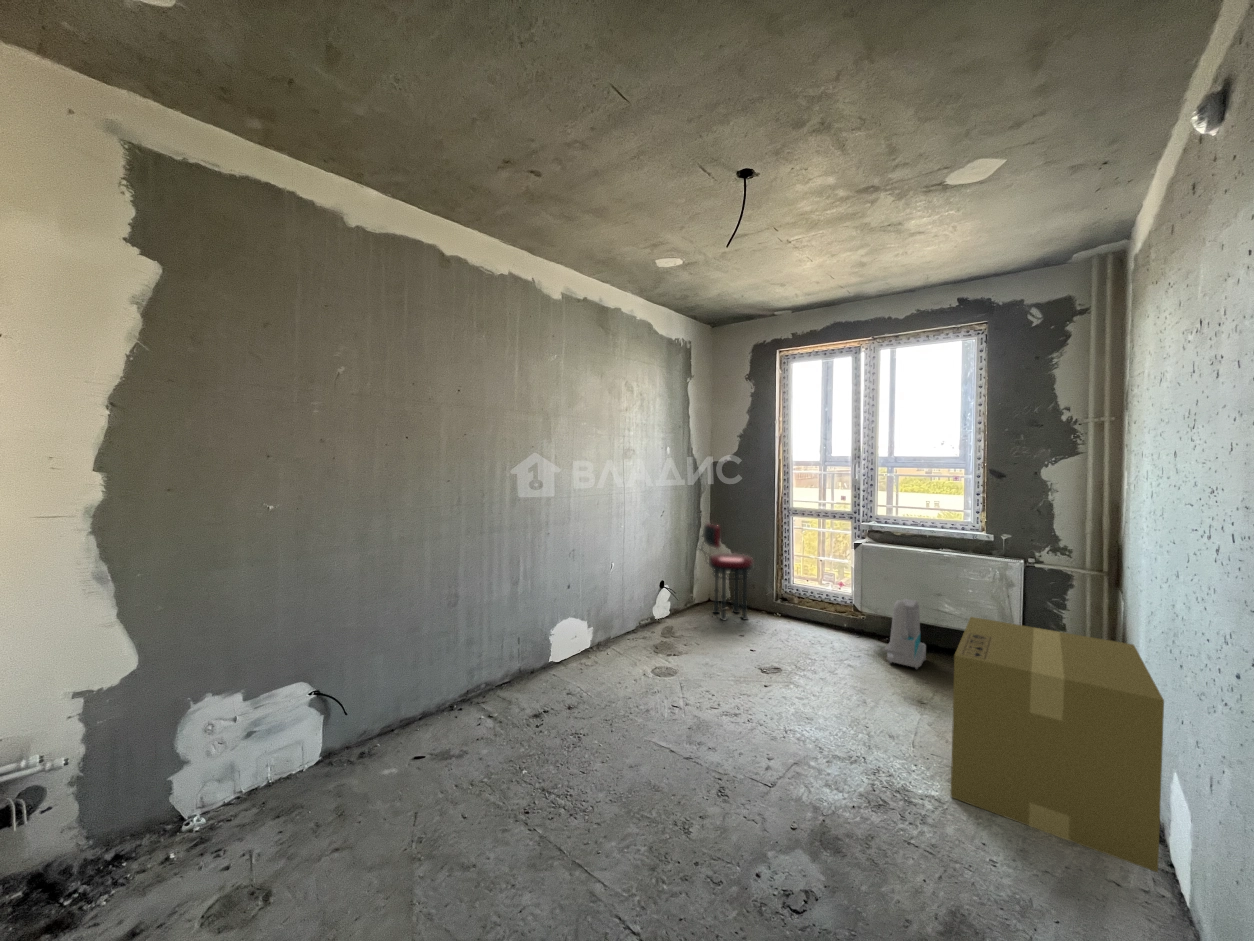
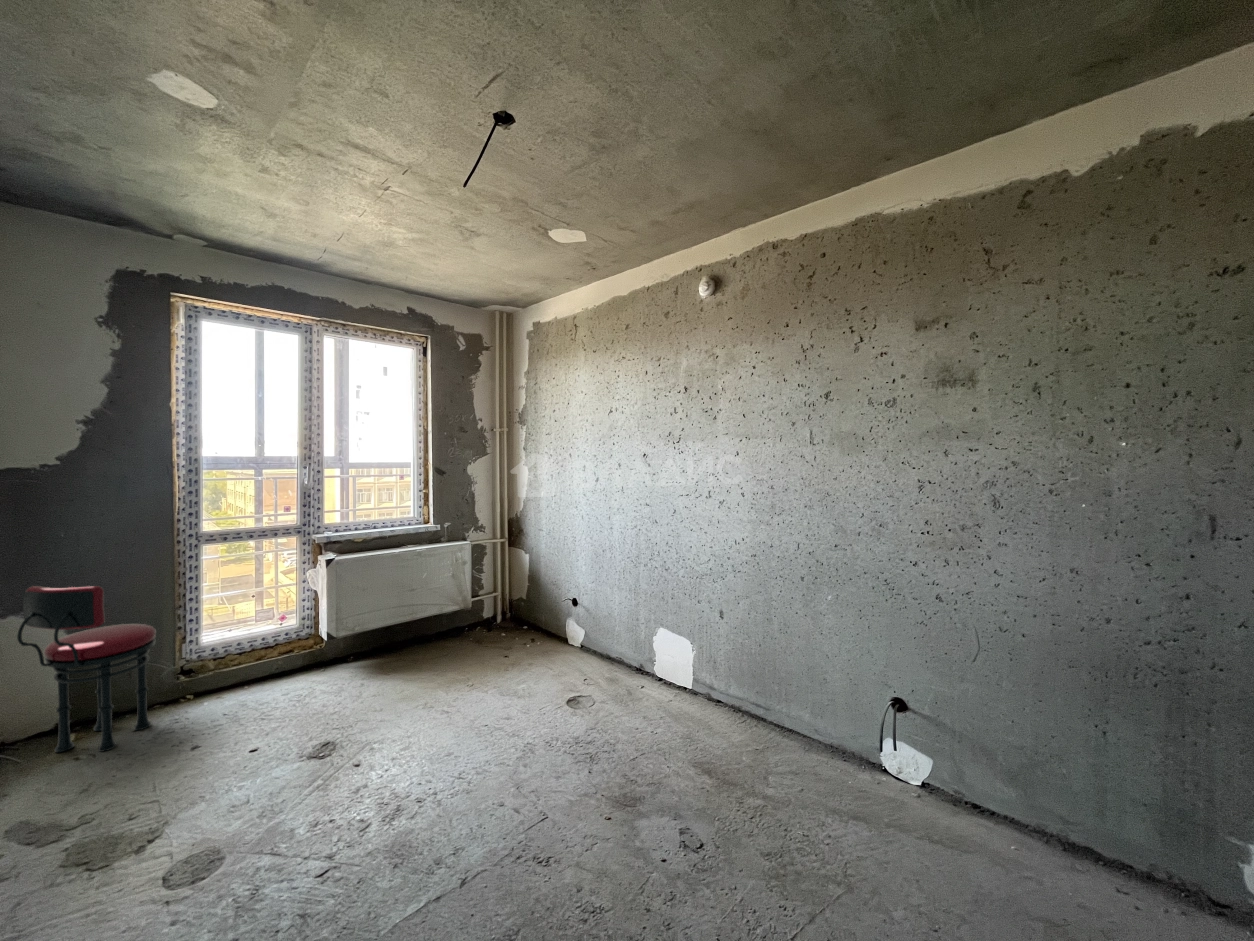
vacuum cleaner: present [882,599,926,669] -> none [381,601,444,671]
cardboard box: present [951,617,1164,872] -> none [523,574,662,719]

